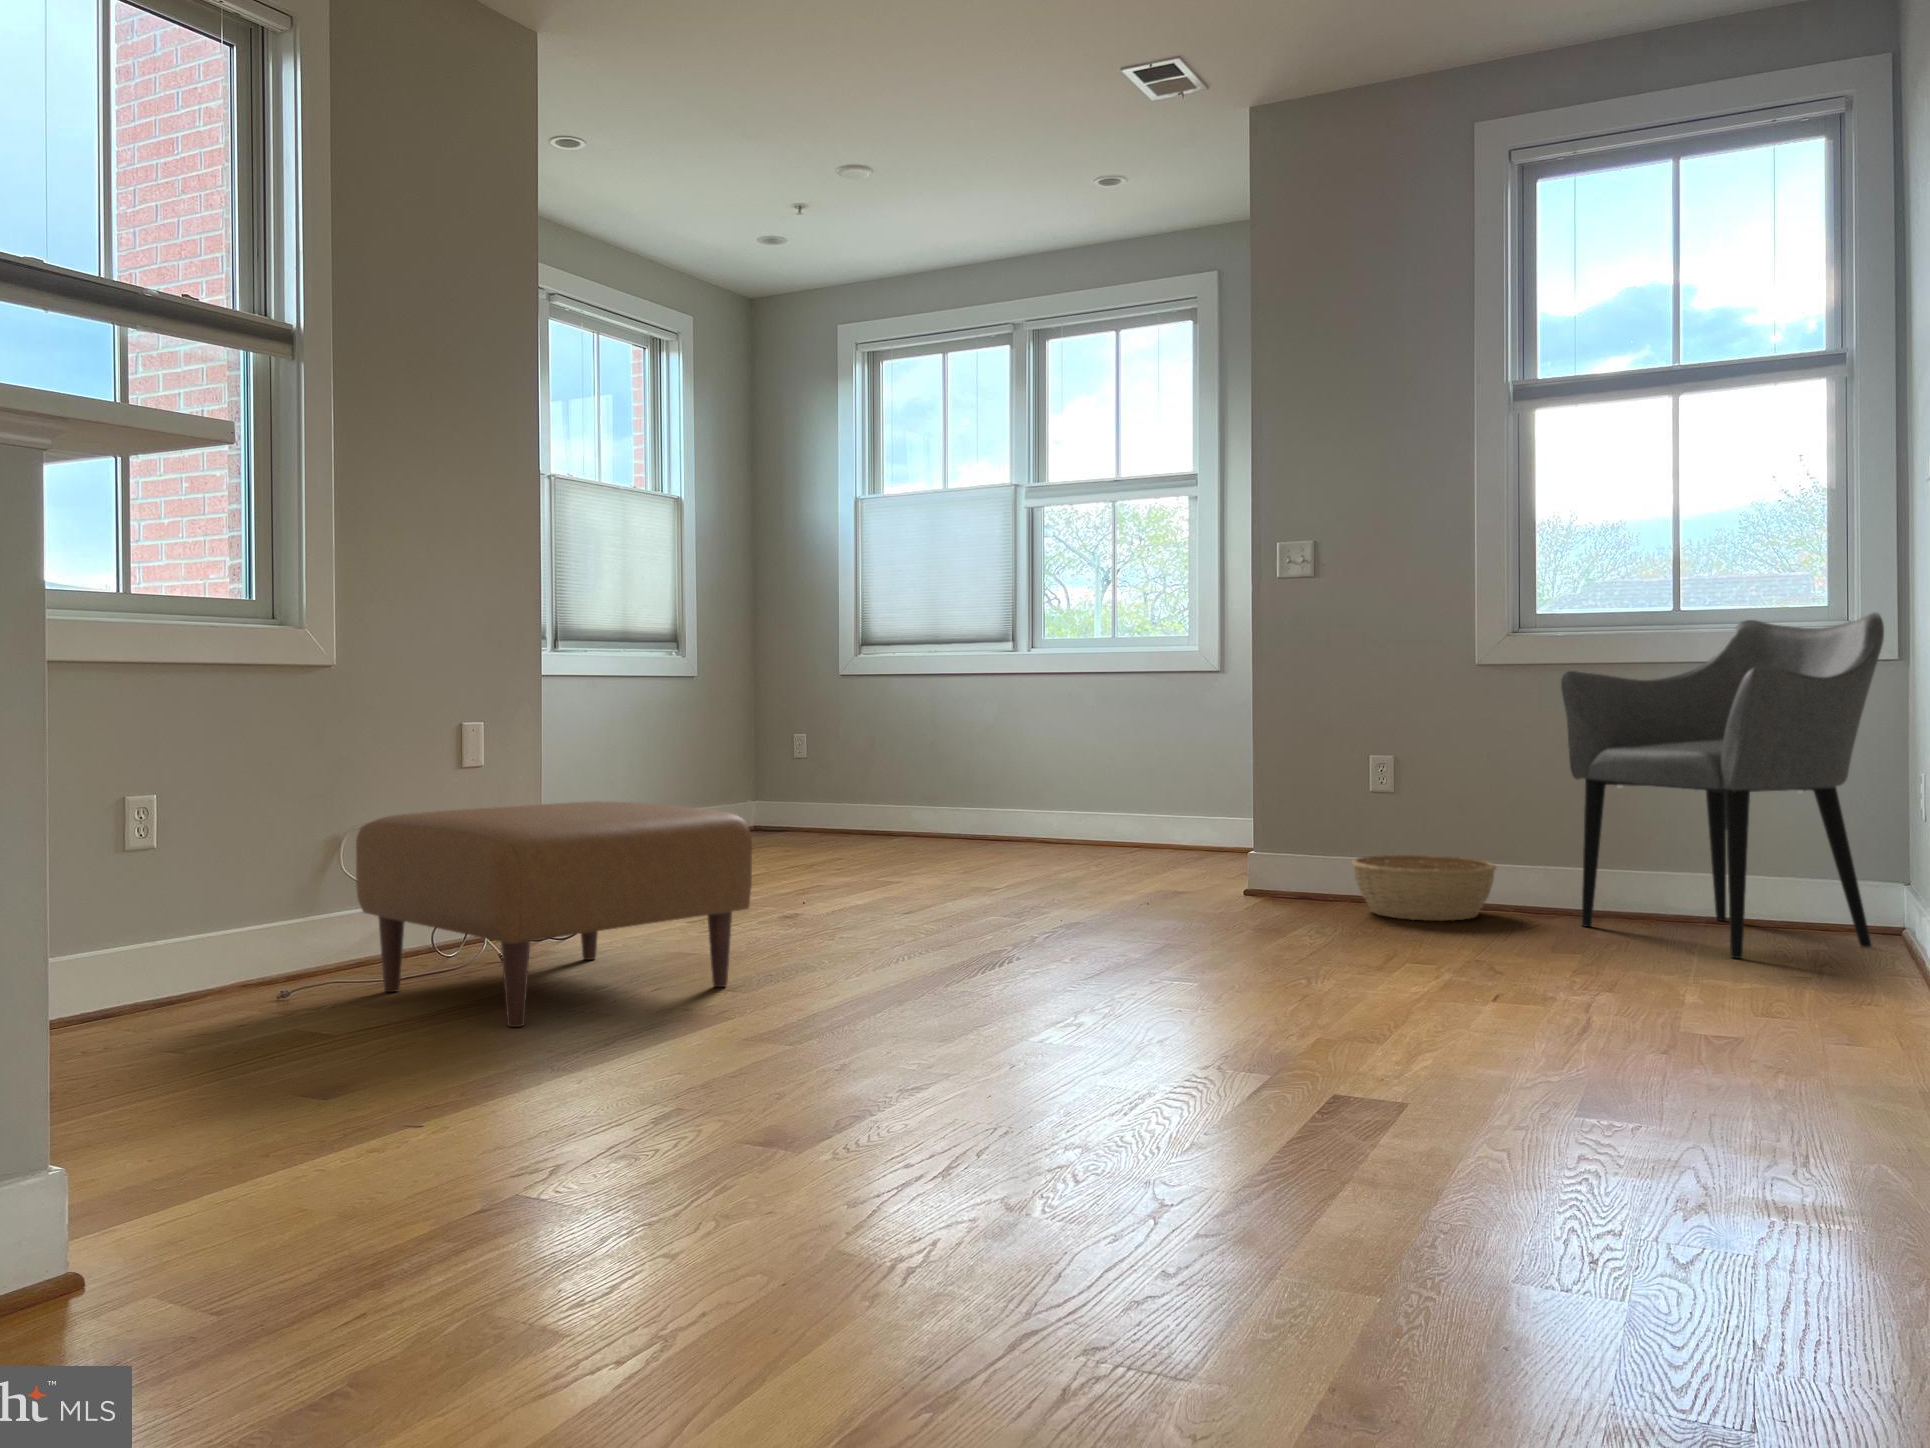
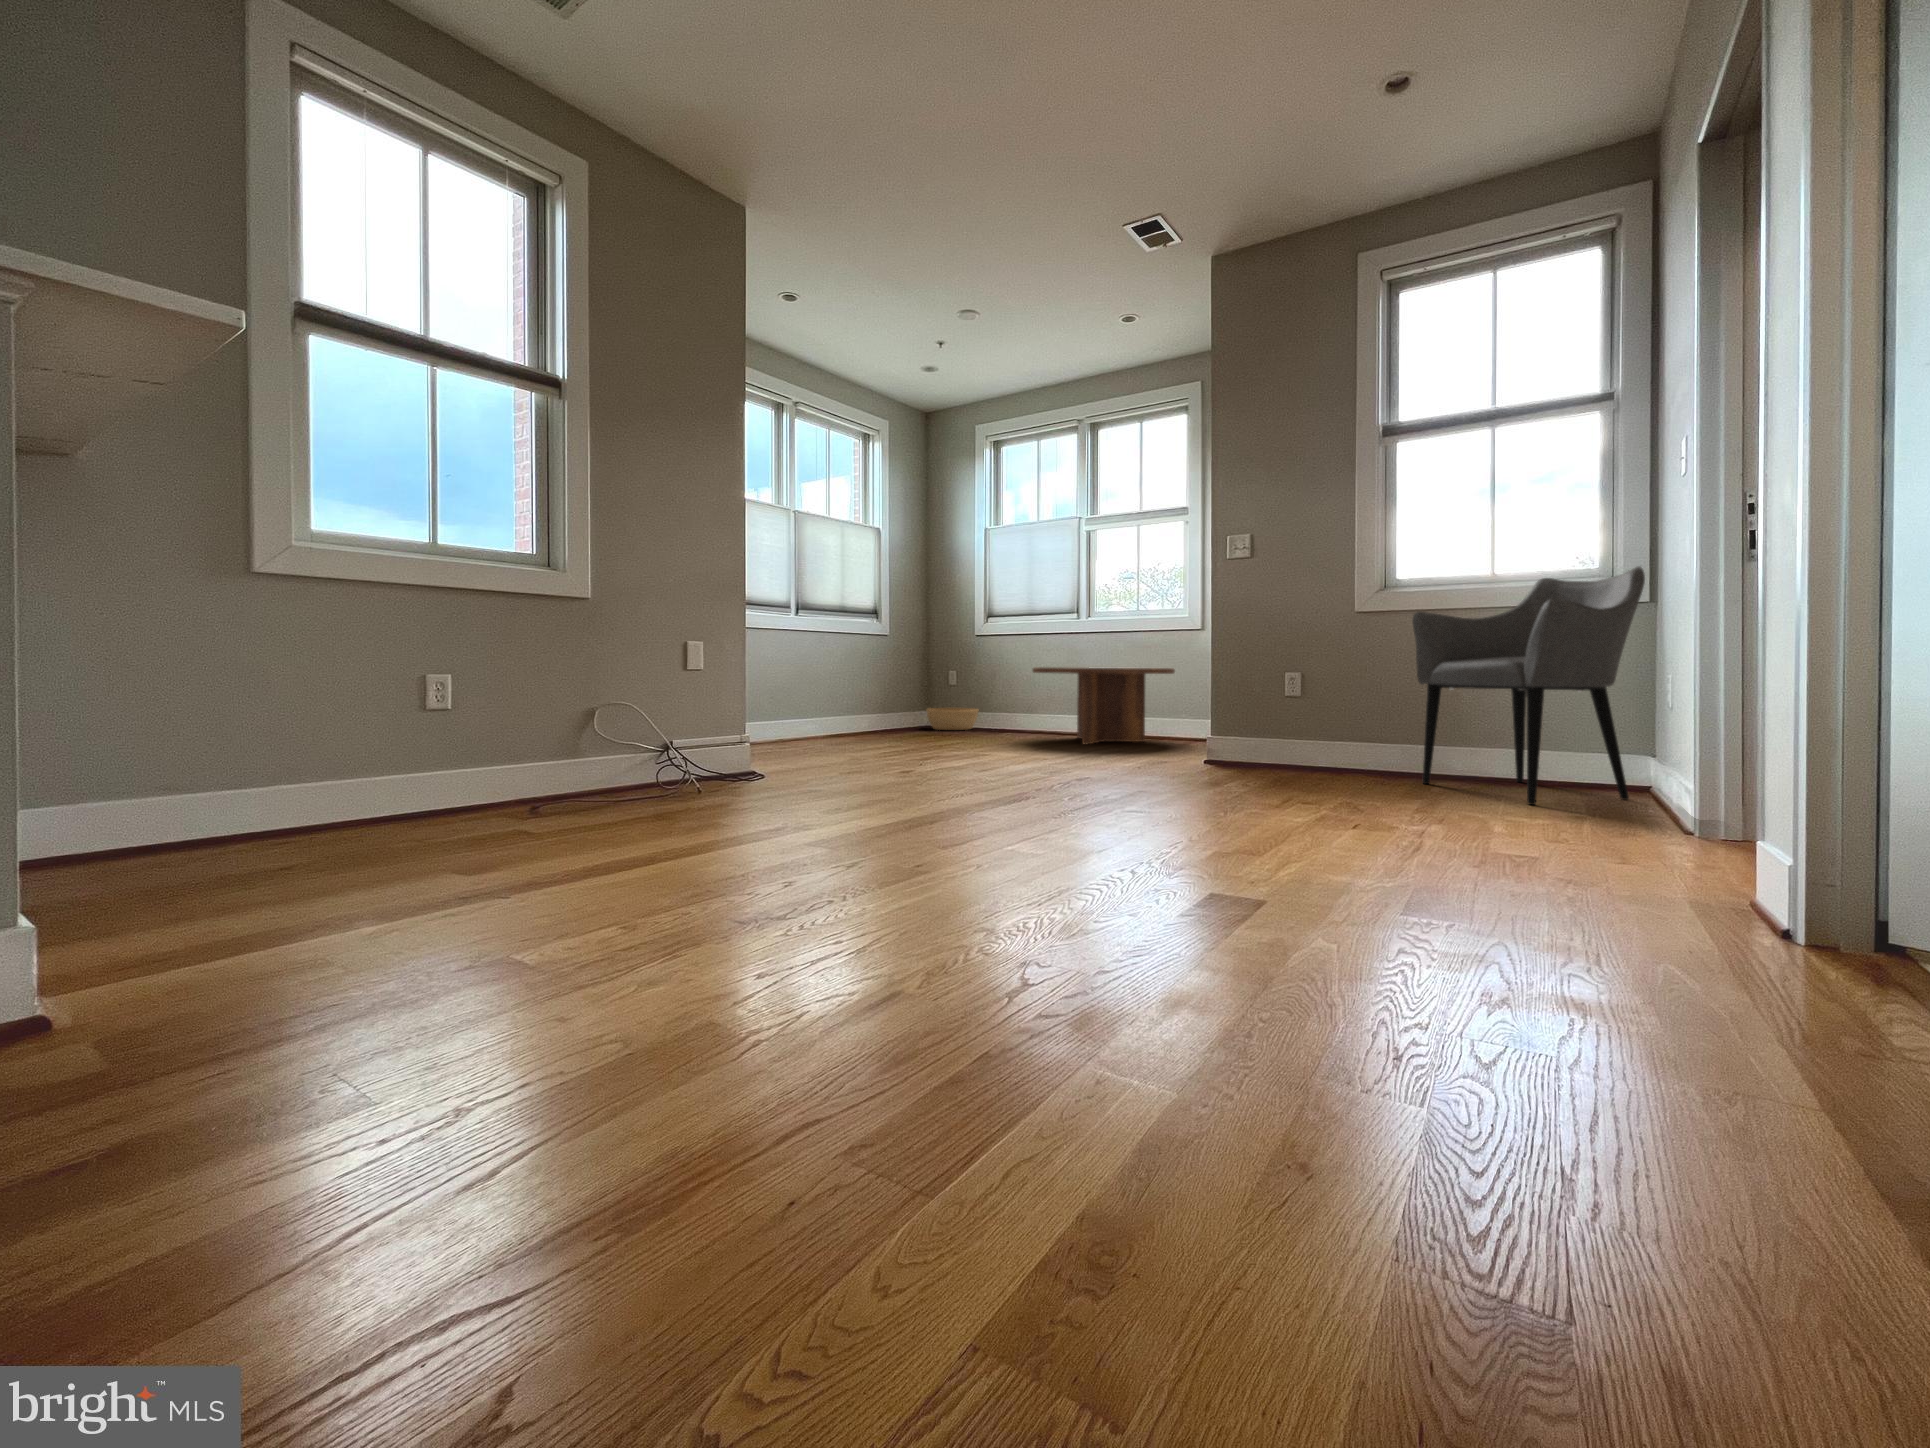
coffee table: none [959,737,1187,865] -> present [1033,667,1175,744]
ottoman: present [356,801,752,1027] -> none [570,686,836,829]
basket: present [1353,855,1496,921] -> present [927,708,978,730]

